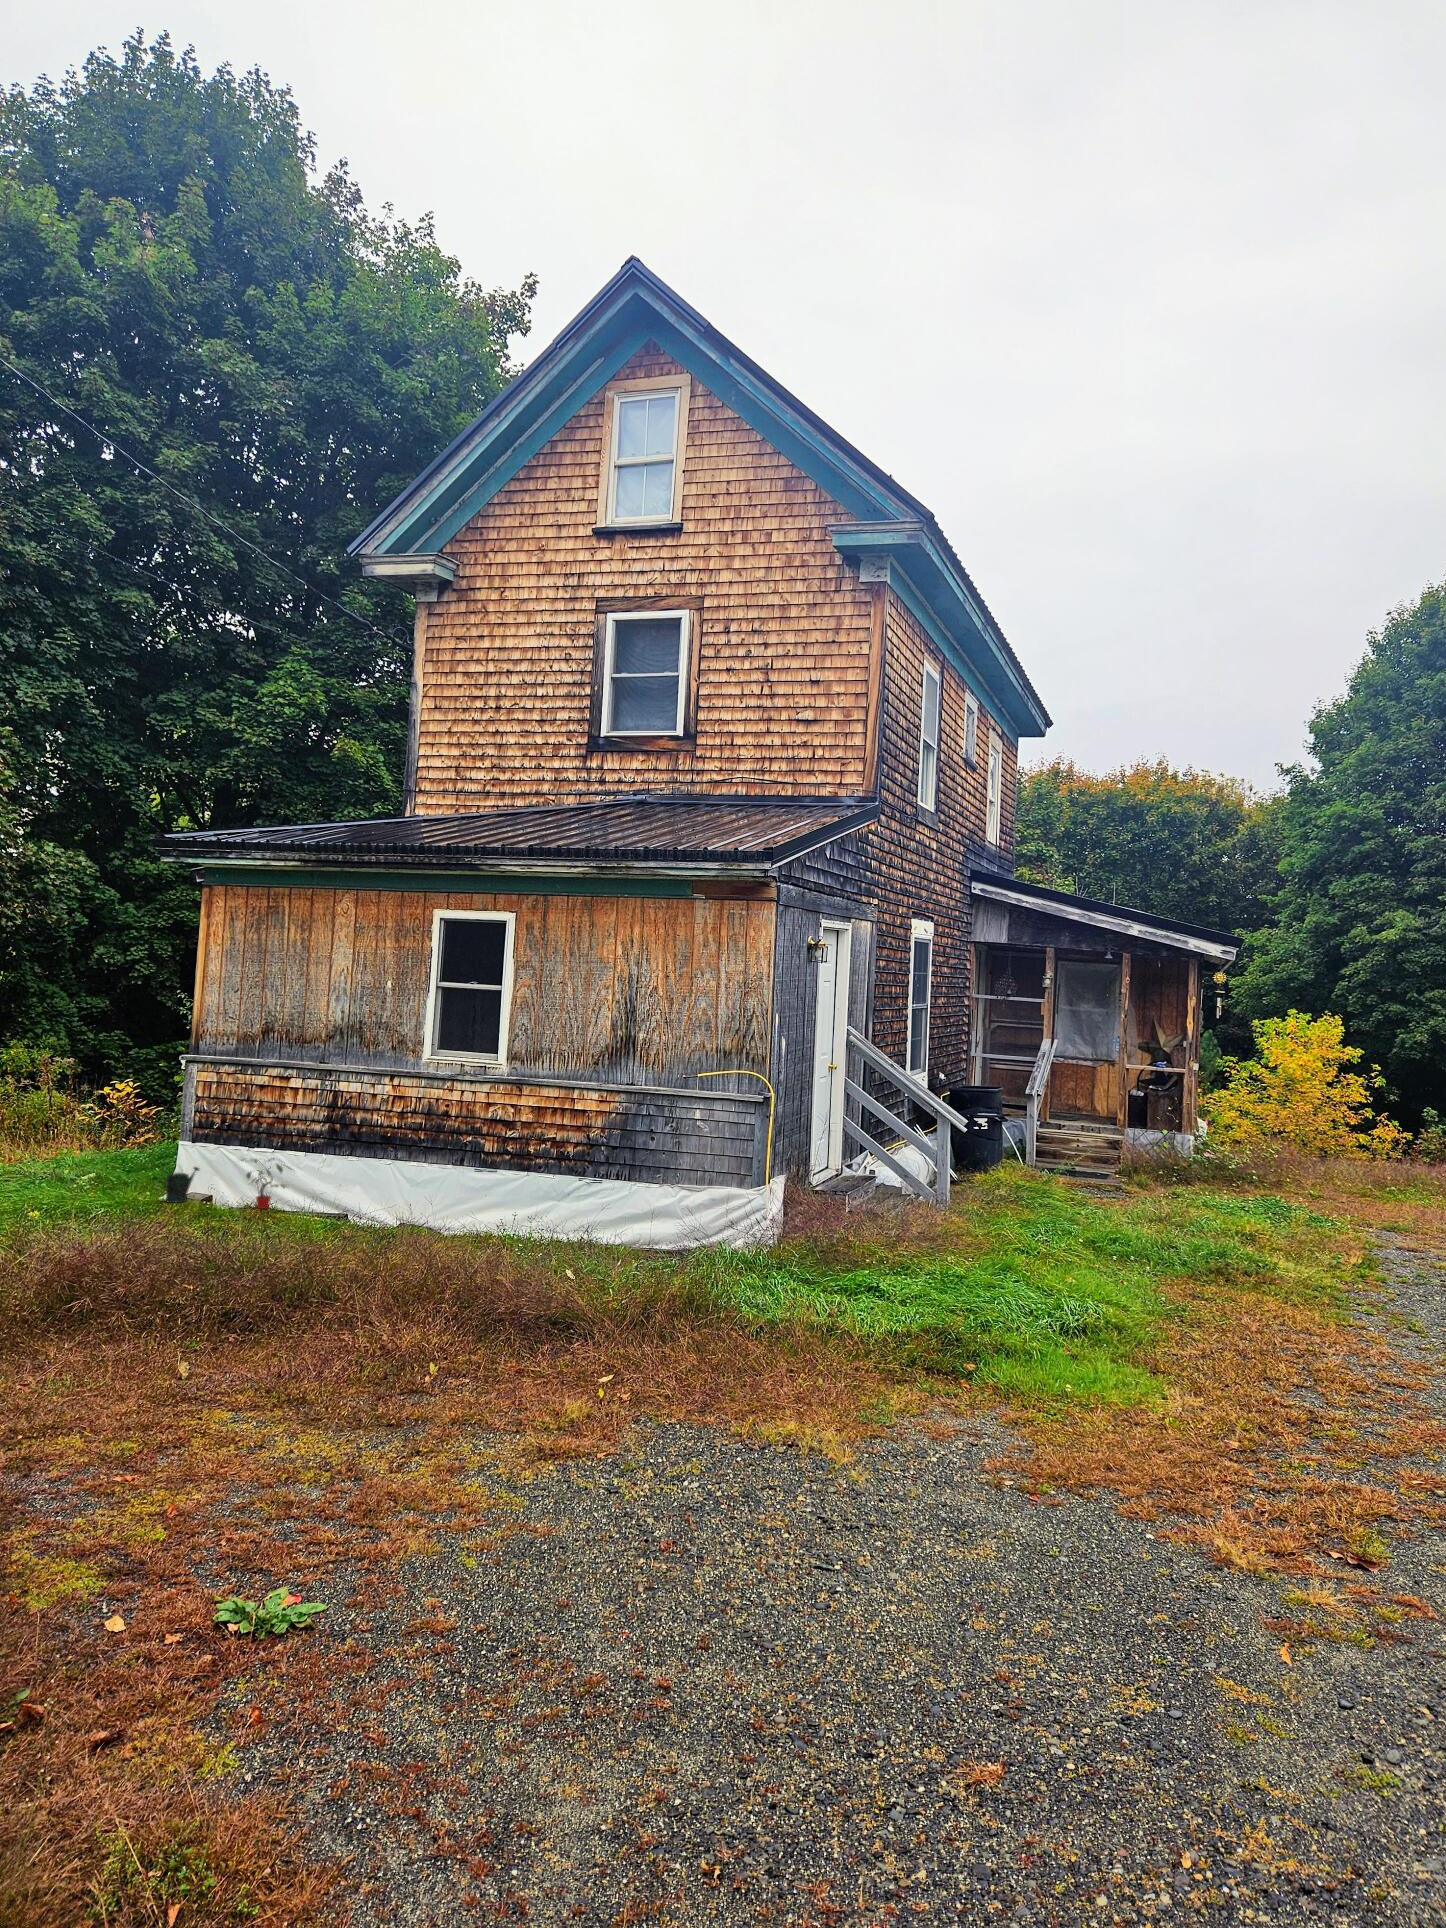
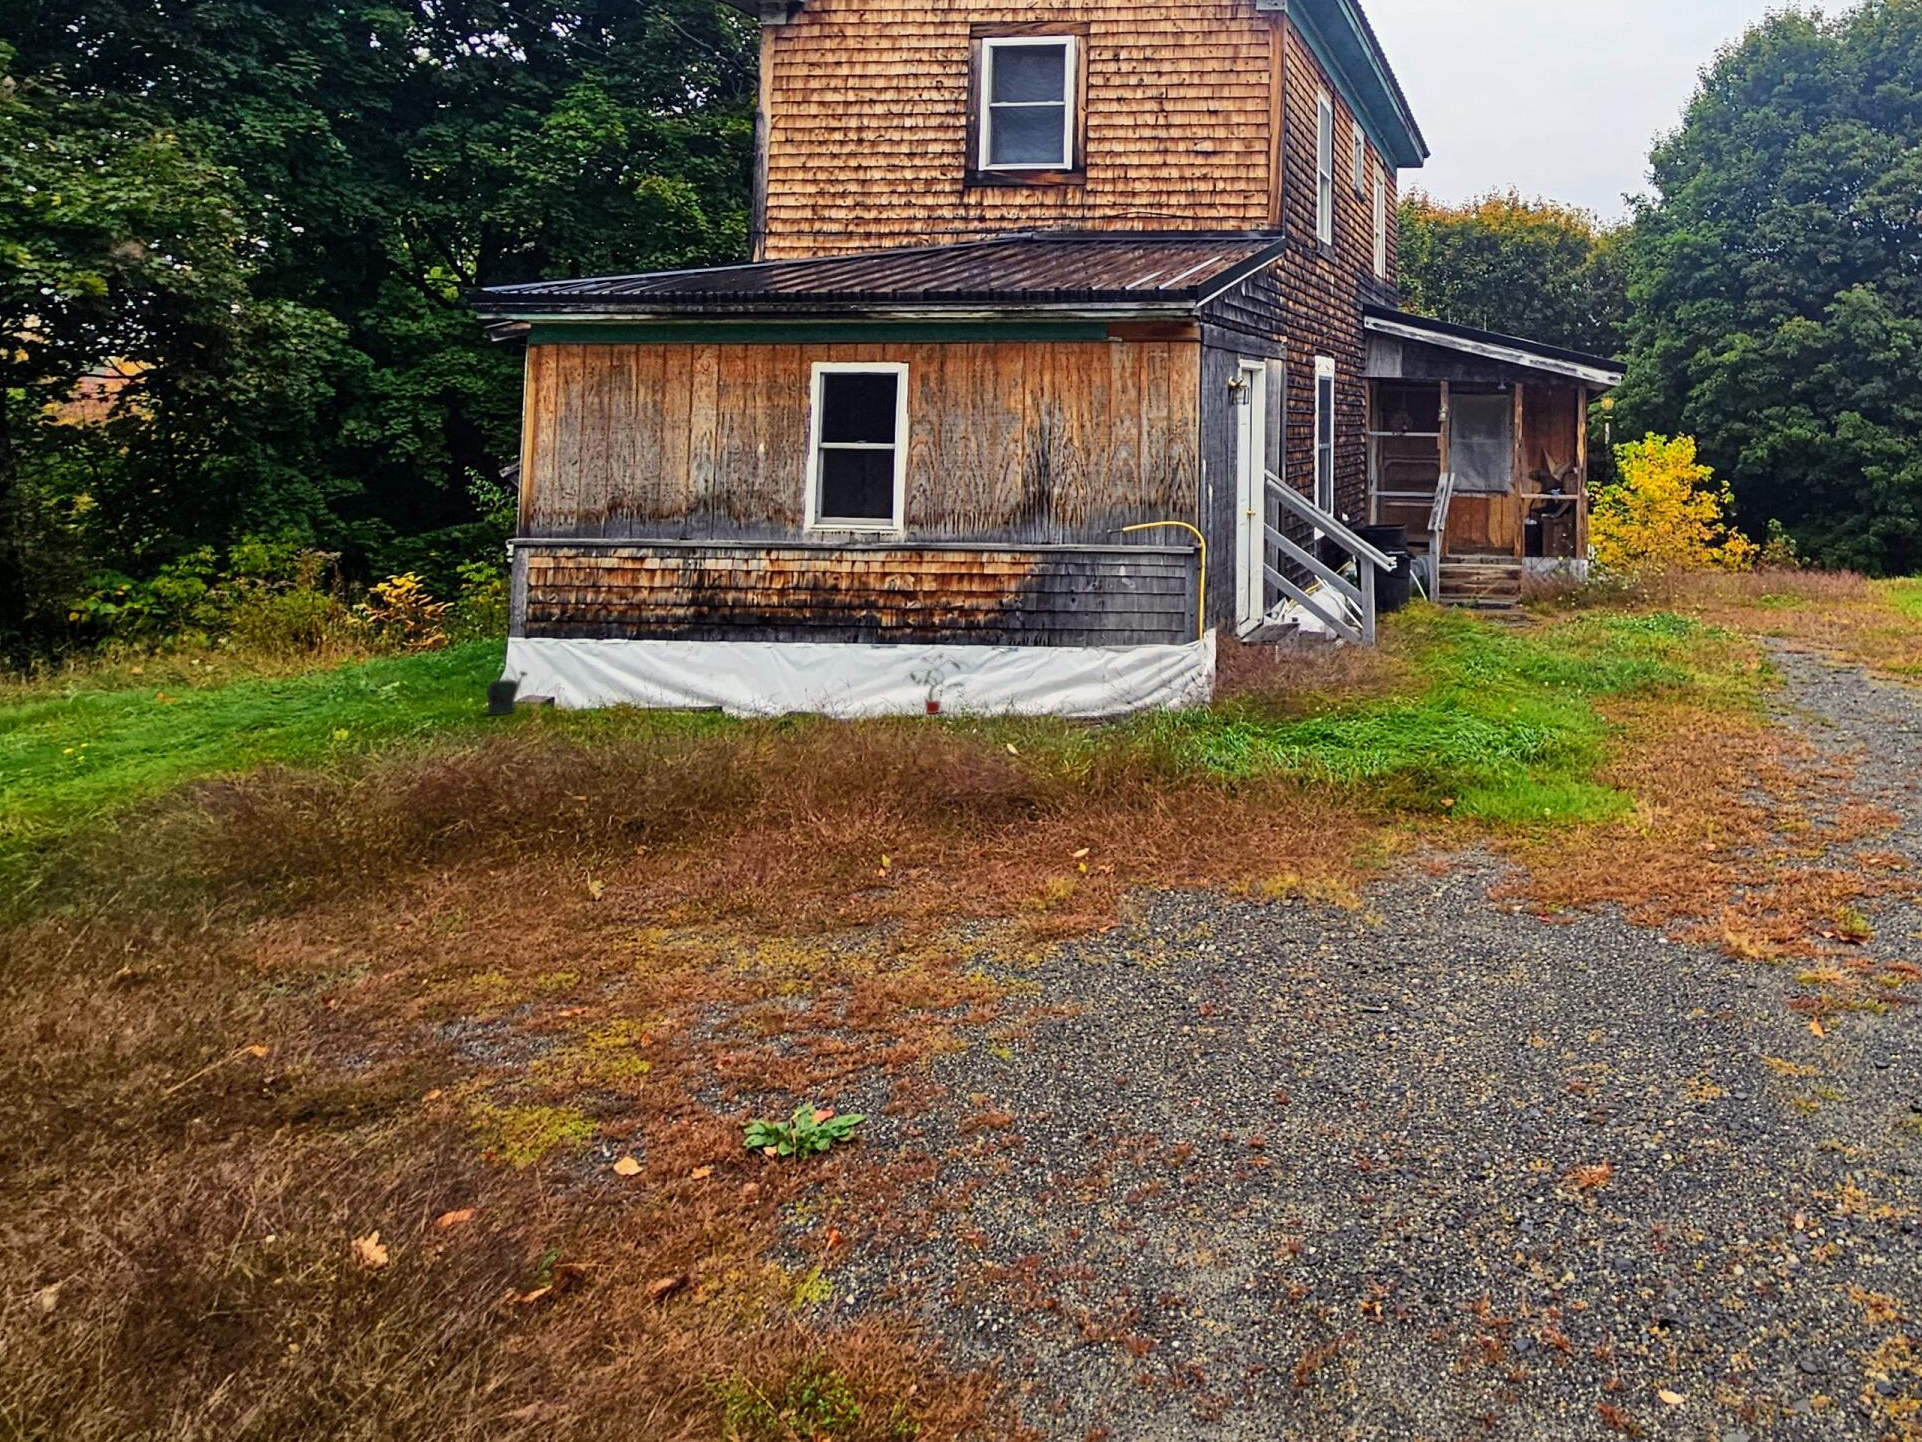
potted plant: present [241,1158,292,1209] -> present [906,653,964,714]

